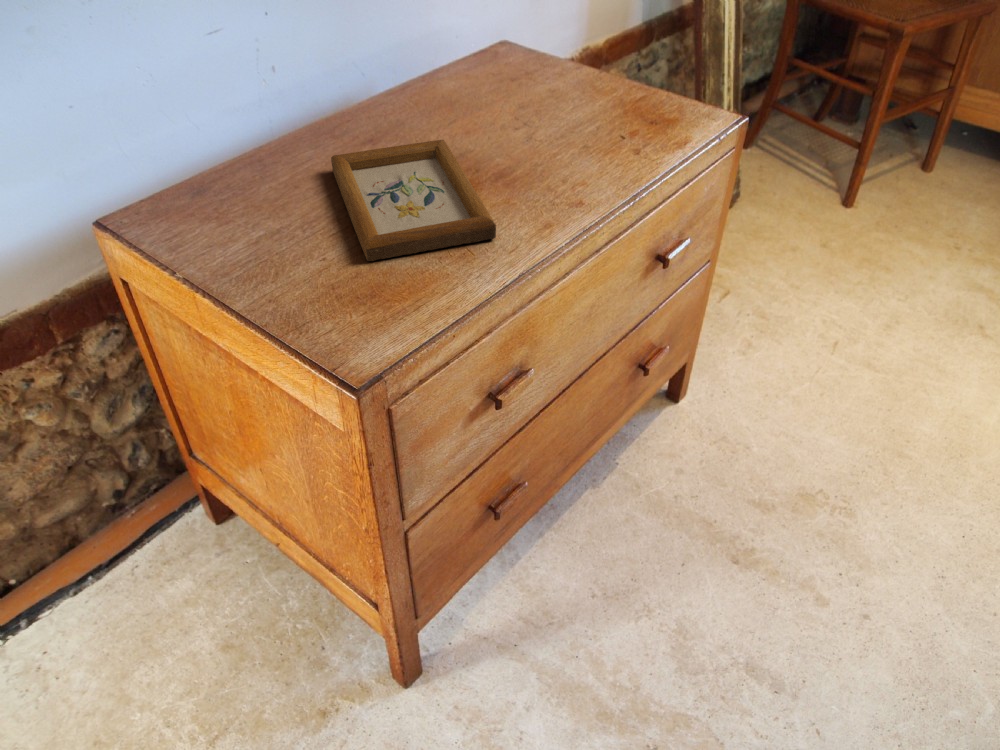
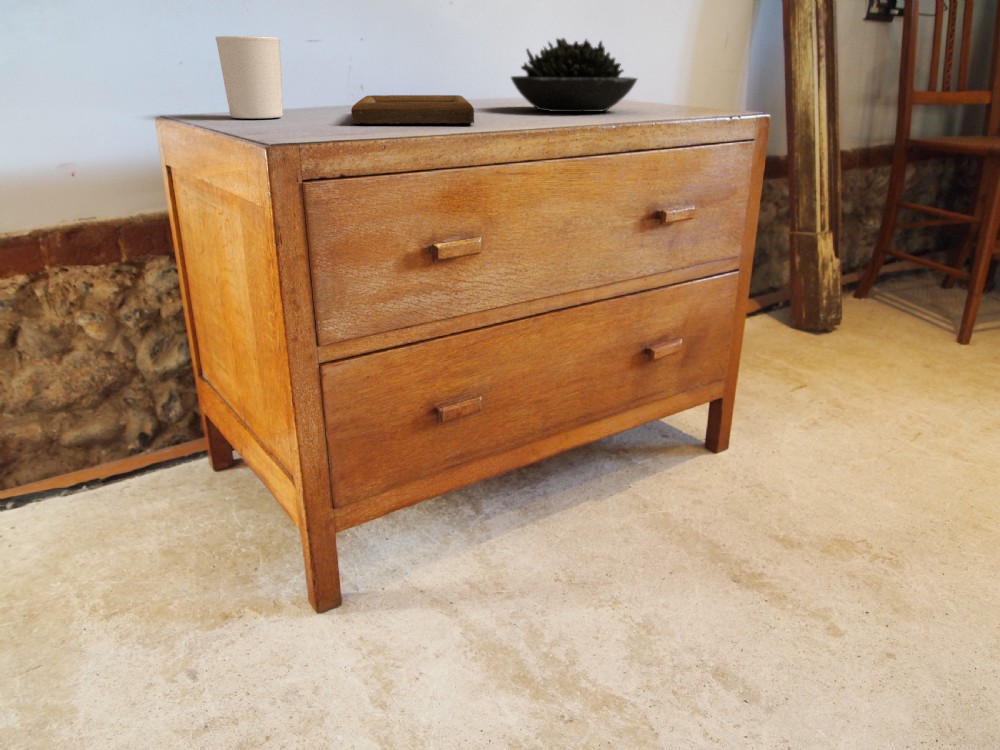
succulent plant: none [478,29,621,129] -> present [511,38,637,112]
candle holder: none [170,131,259,243] -> present [216,36,283,118]

